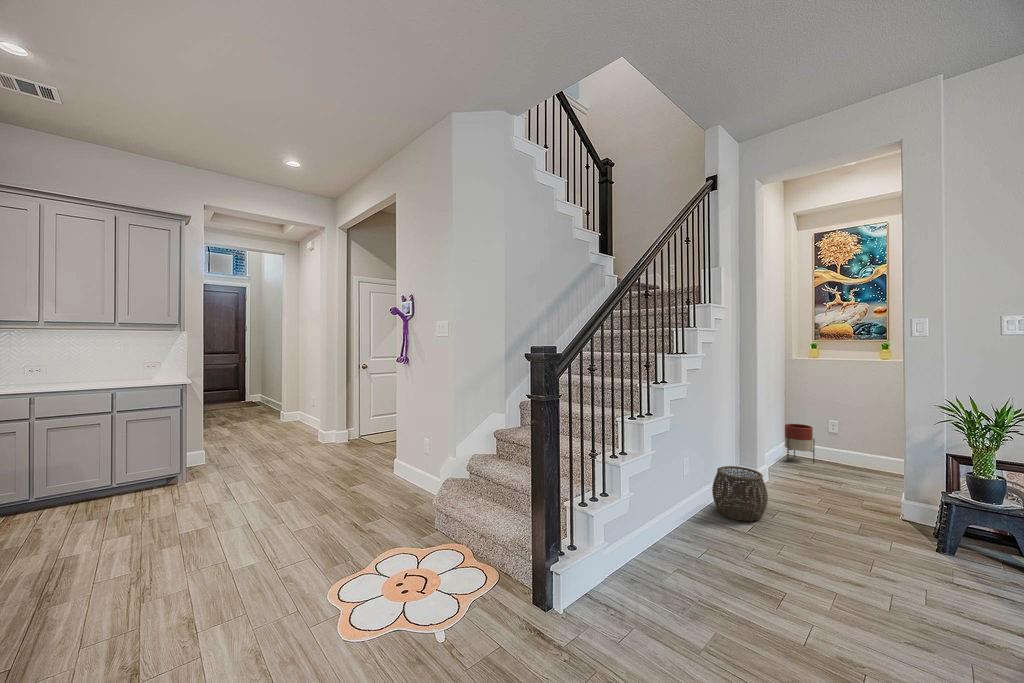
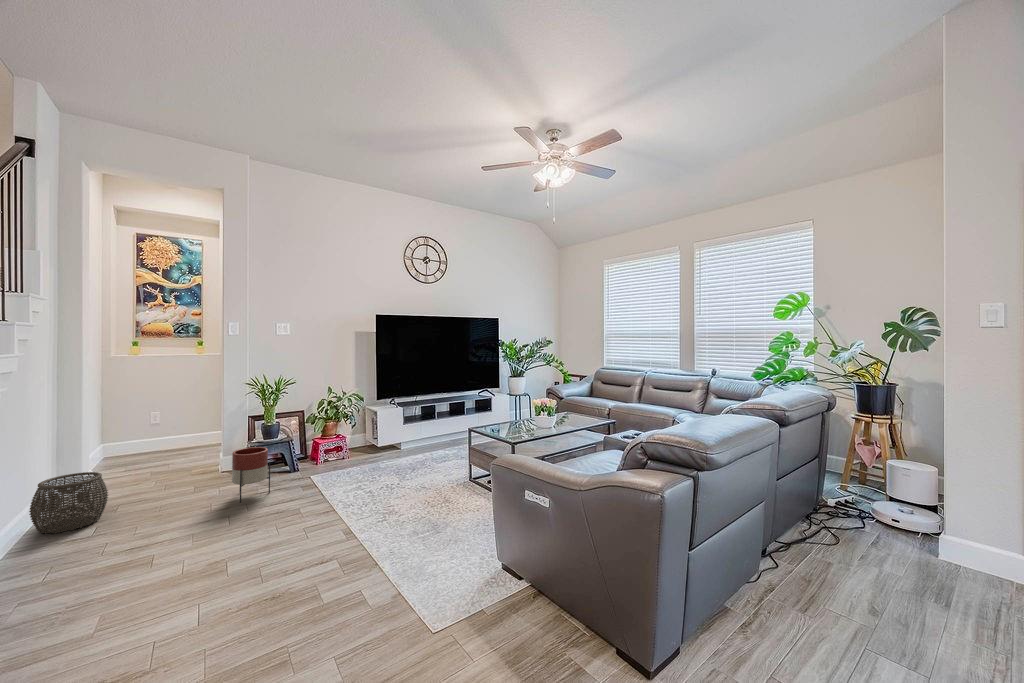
planter: present [785,424,815,463] -> present [232,447,270,503]

